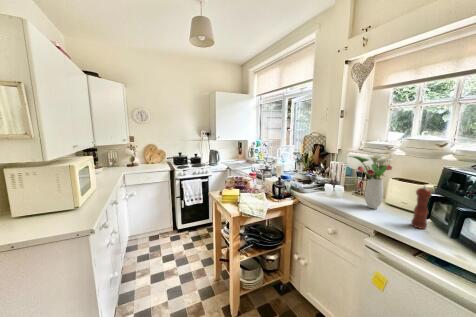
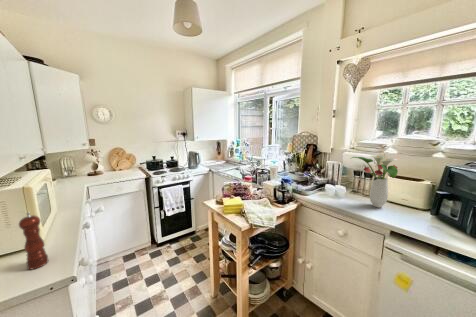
pepper mill: present [411,185,431,229] -> present [19,212,48,269]

